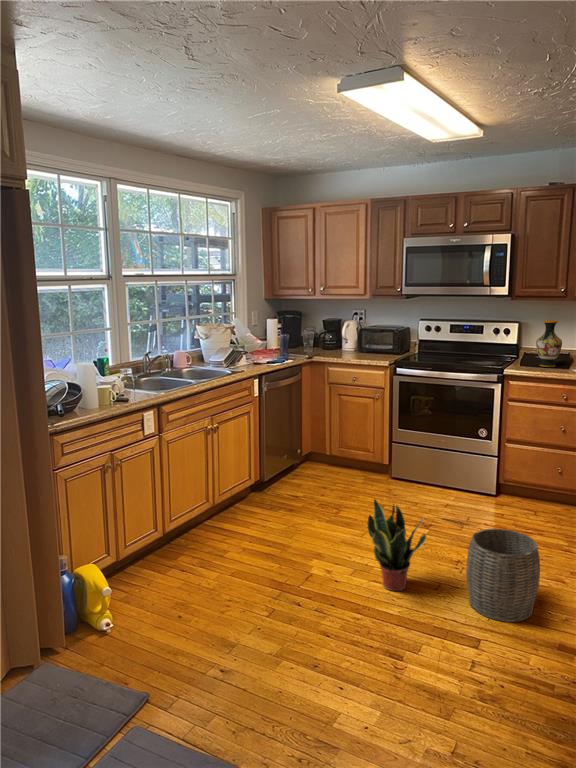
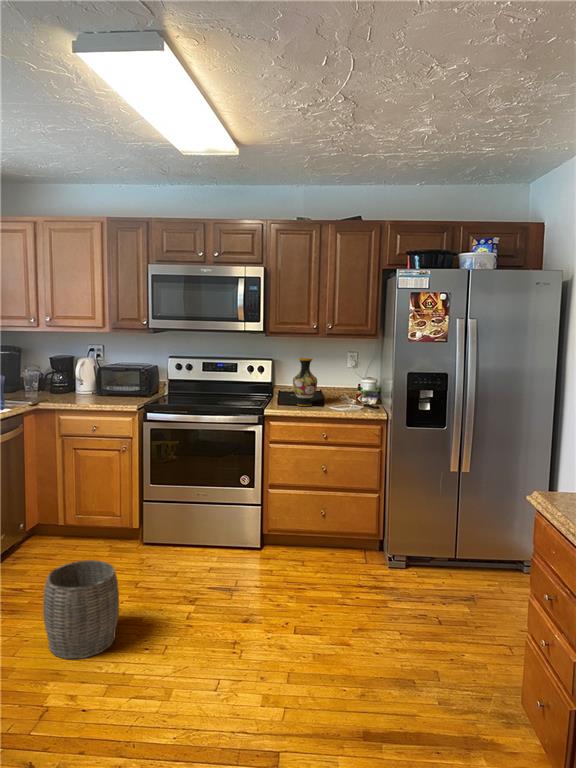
potted plant: present [367,499,426,591] -> none [125,589,203,708]
woven basket: present [466,529,540,622] -> present [43,560,119,659]

